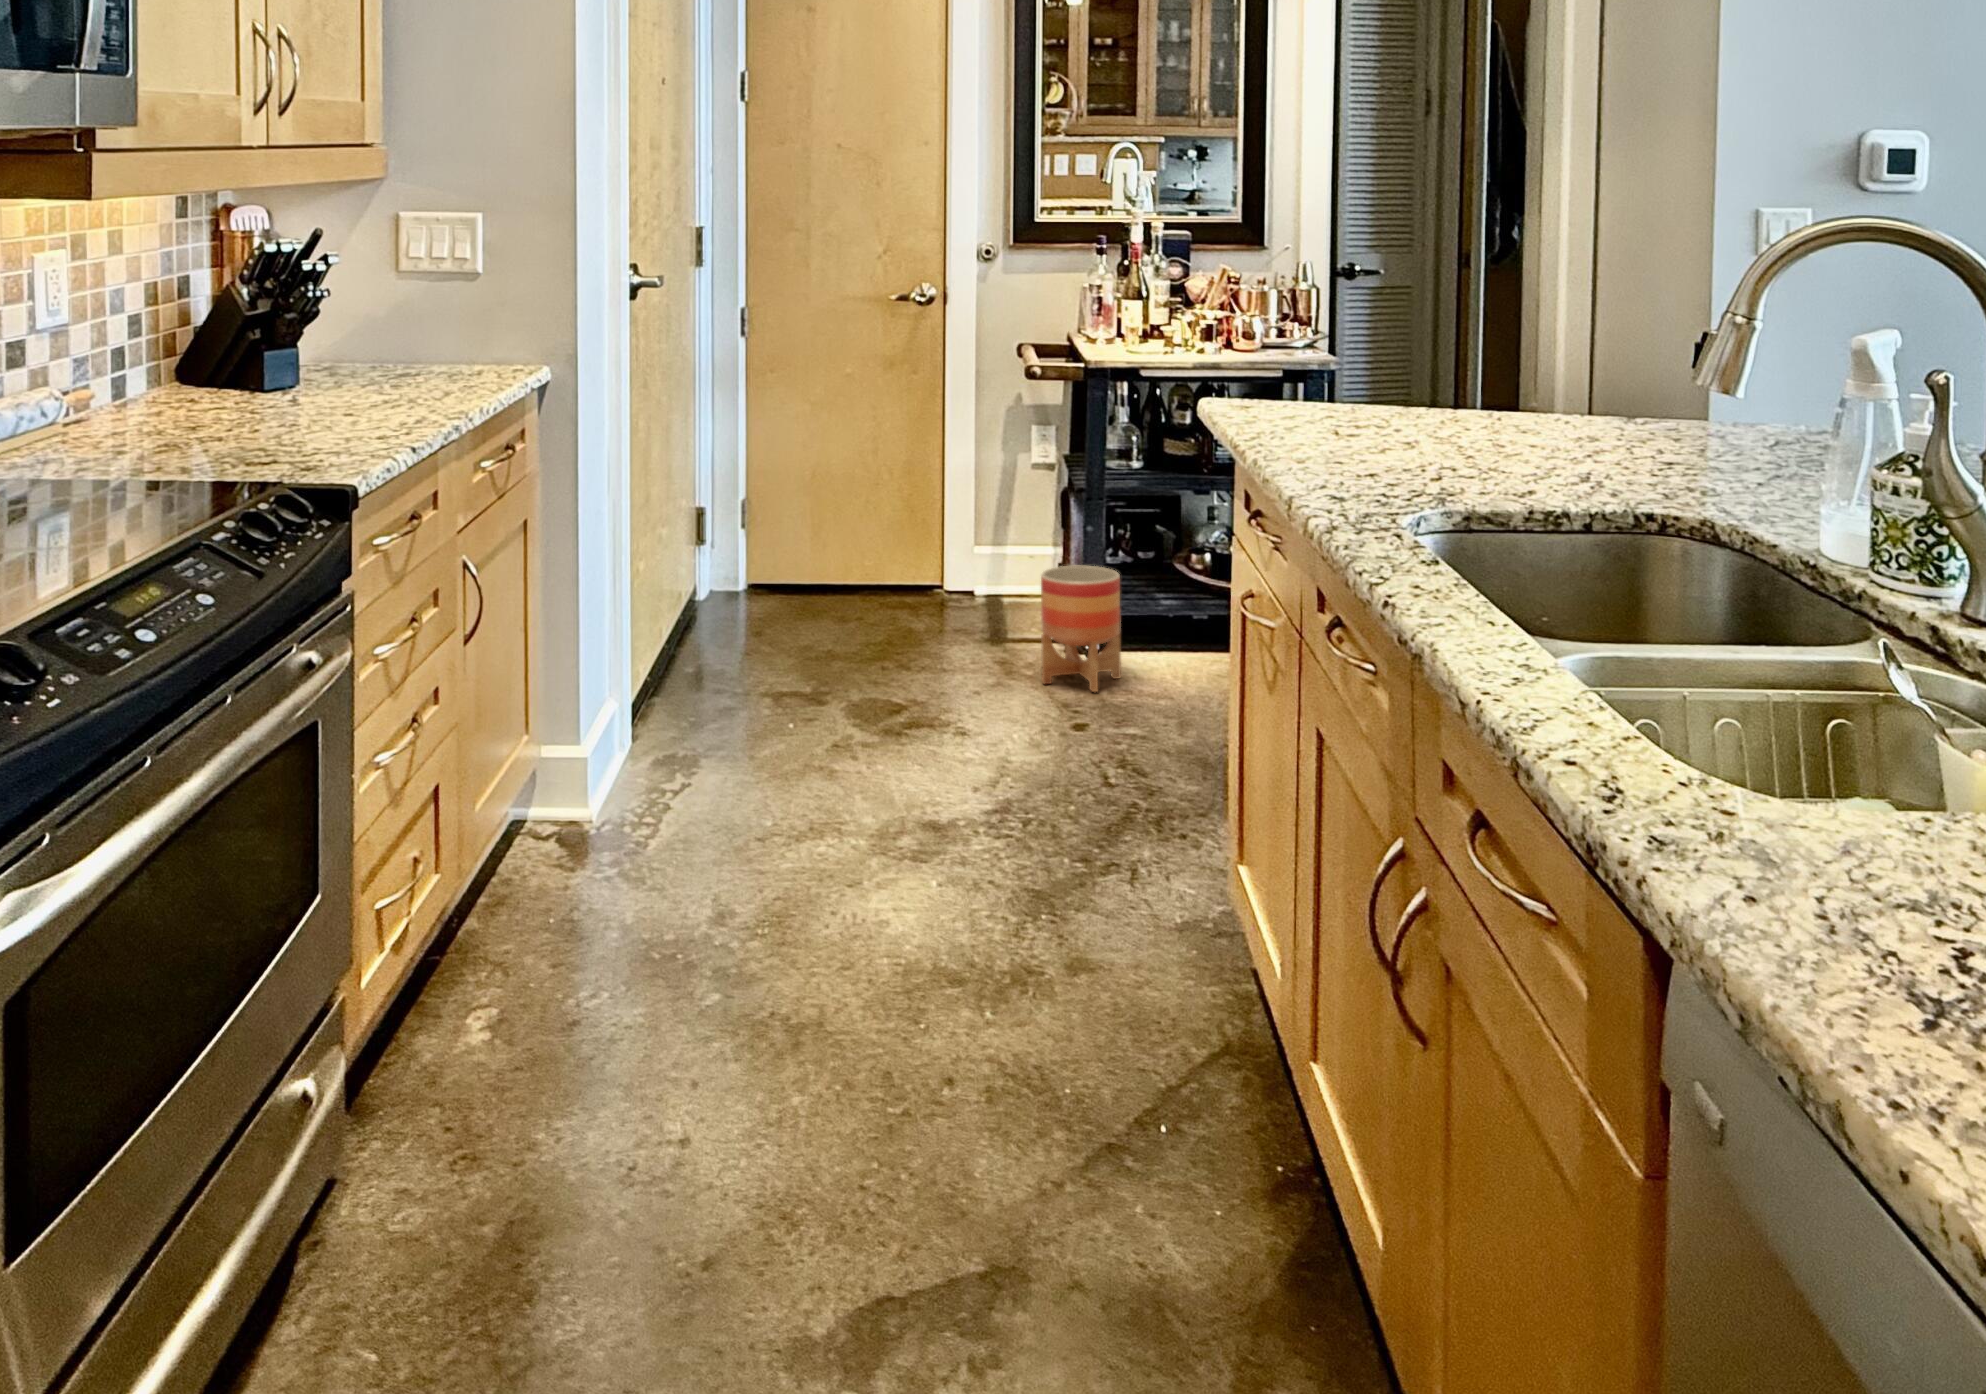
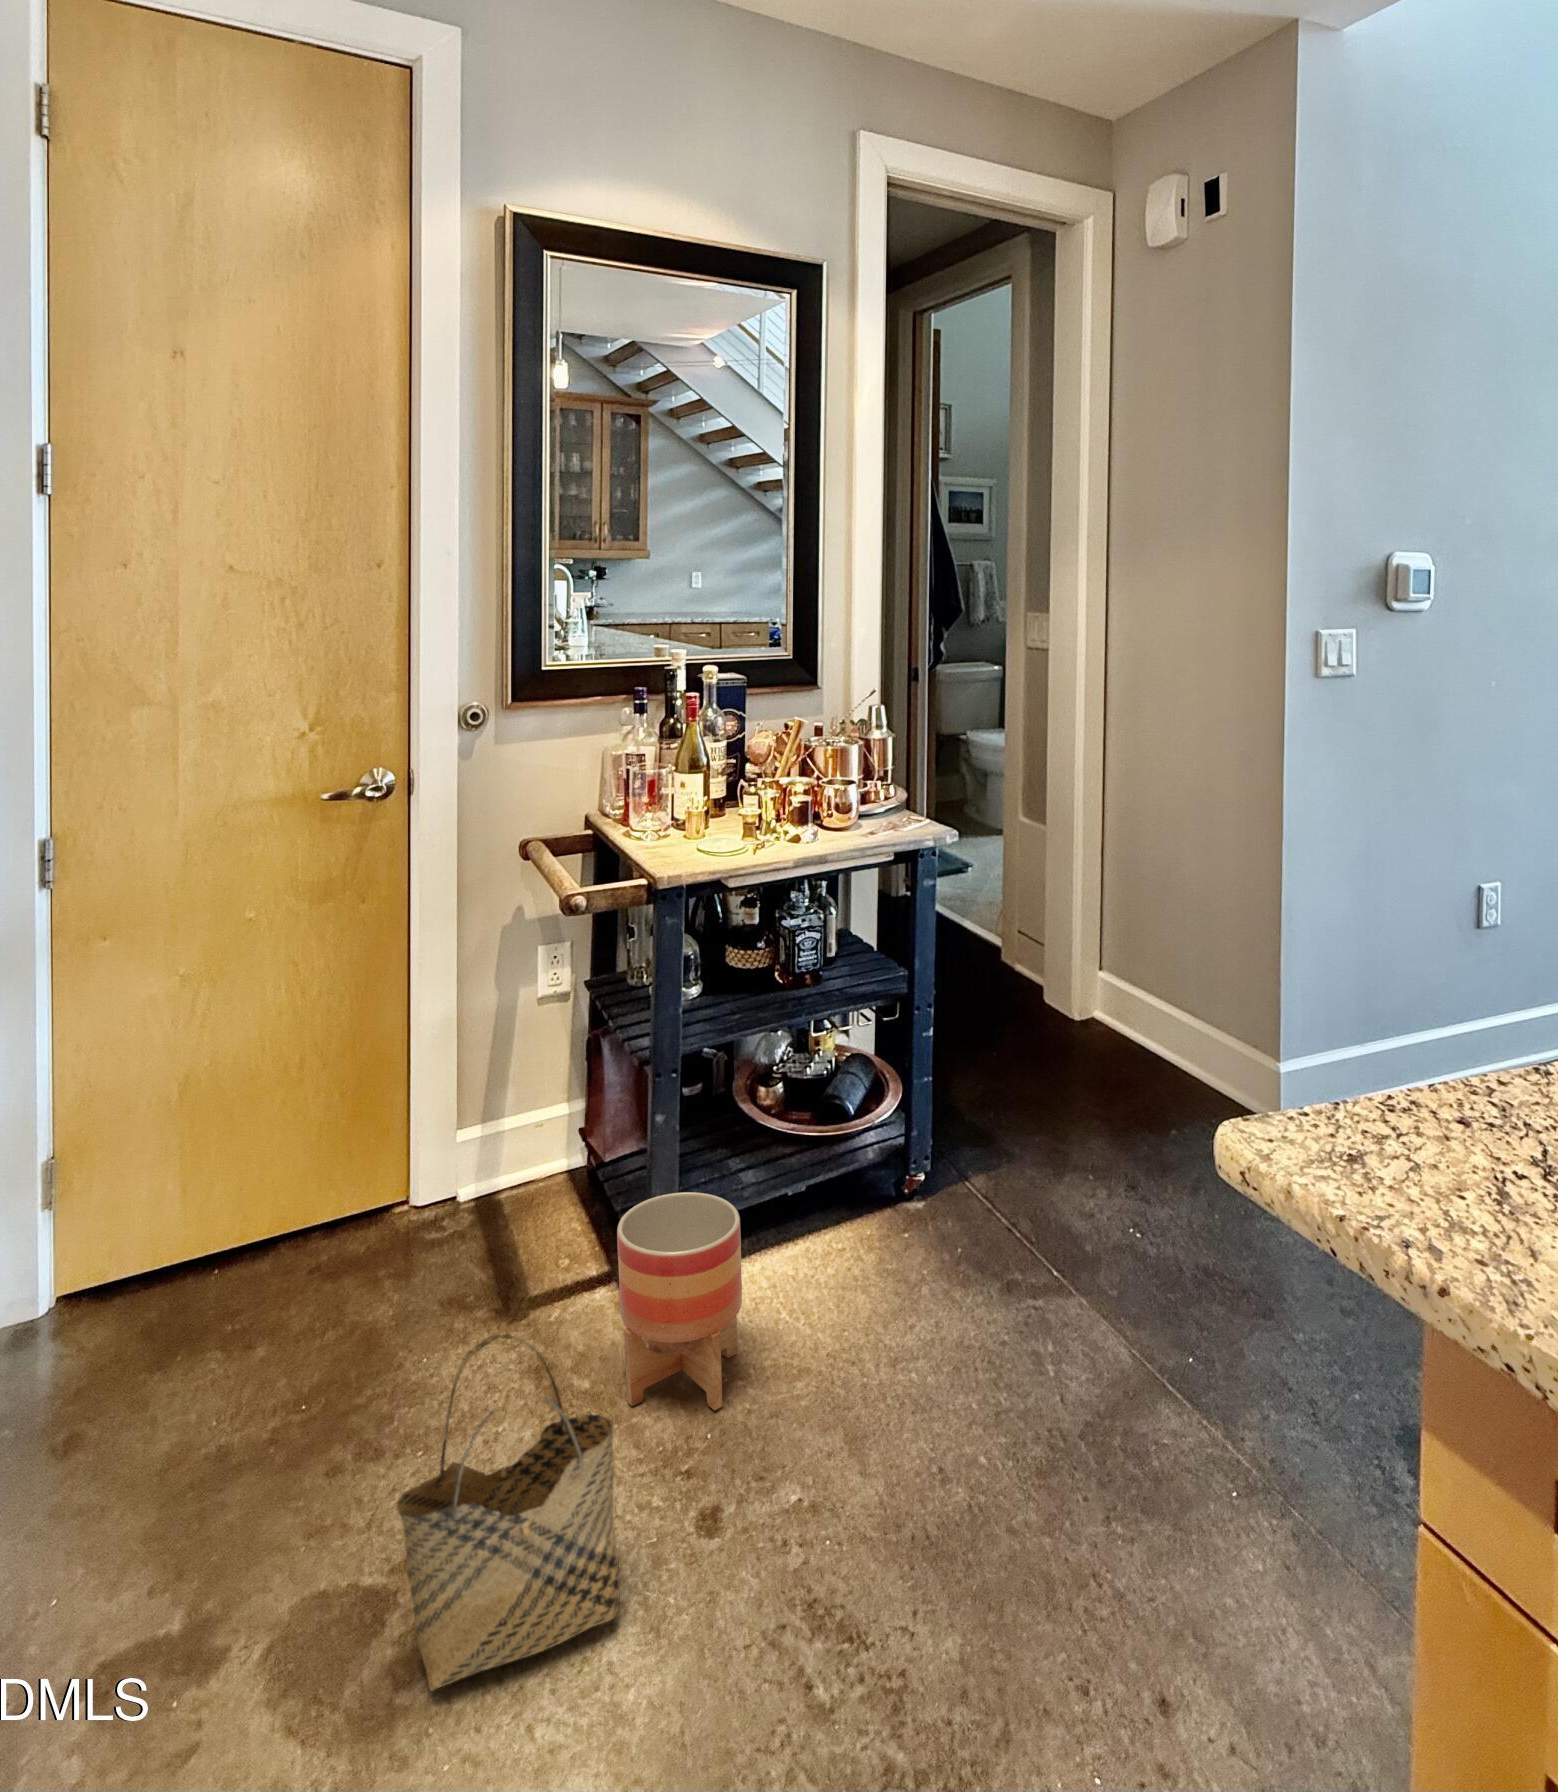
woven basket: none [897,575,1010,732] -> present [396,1334,620,1691]

